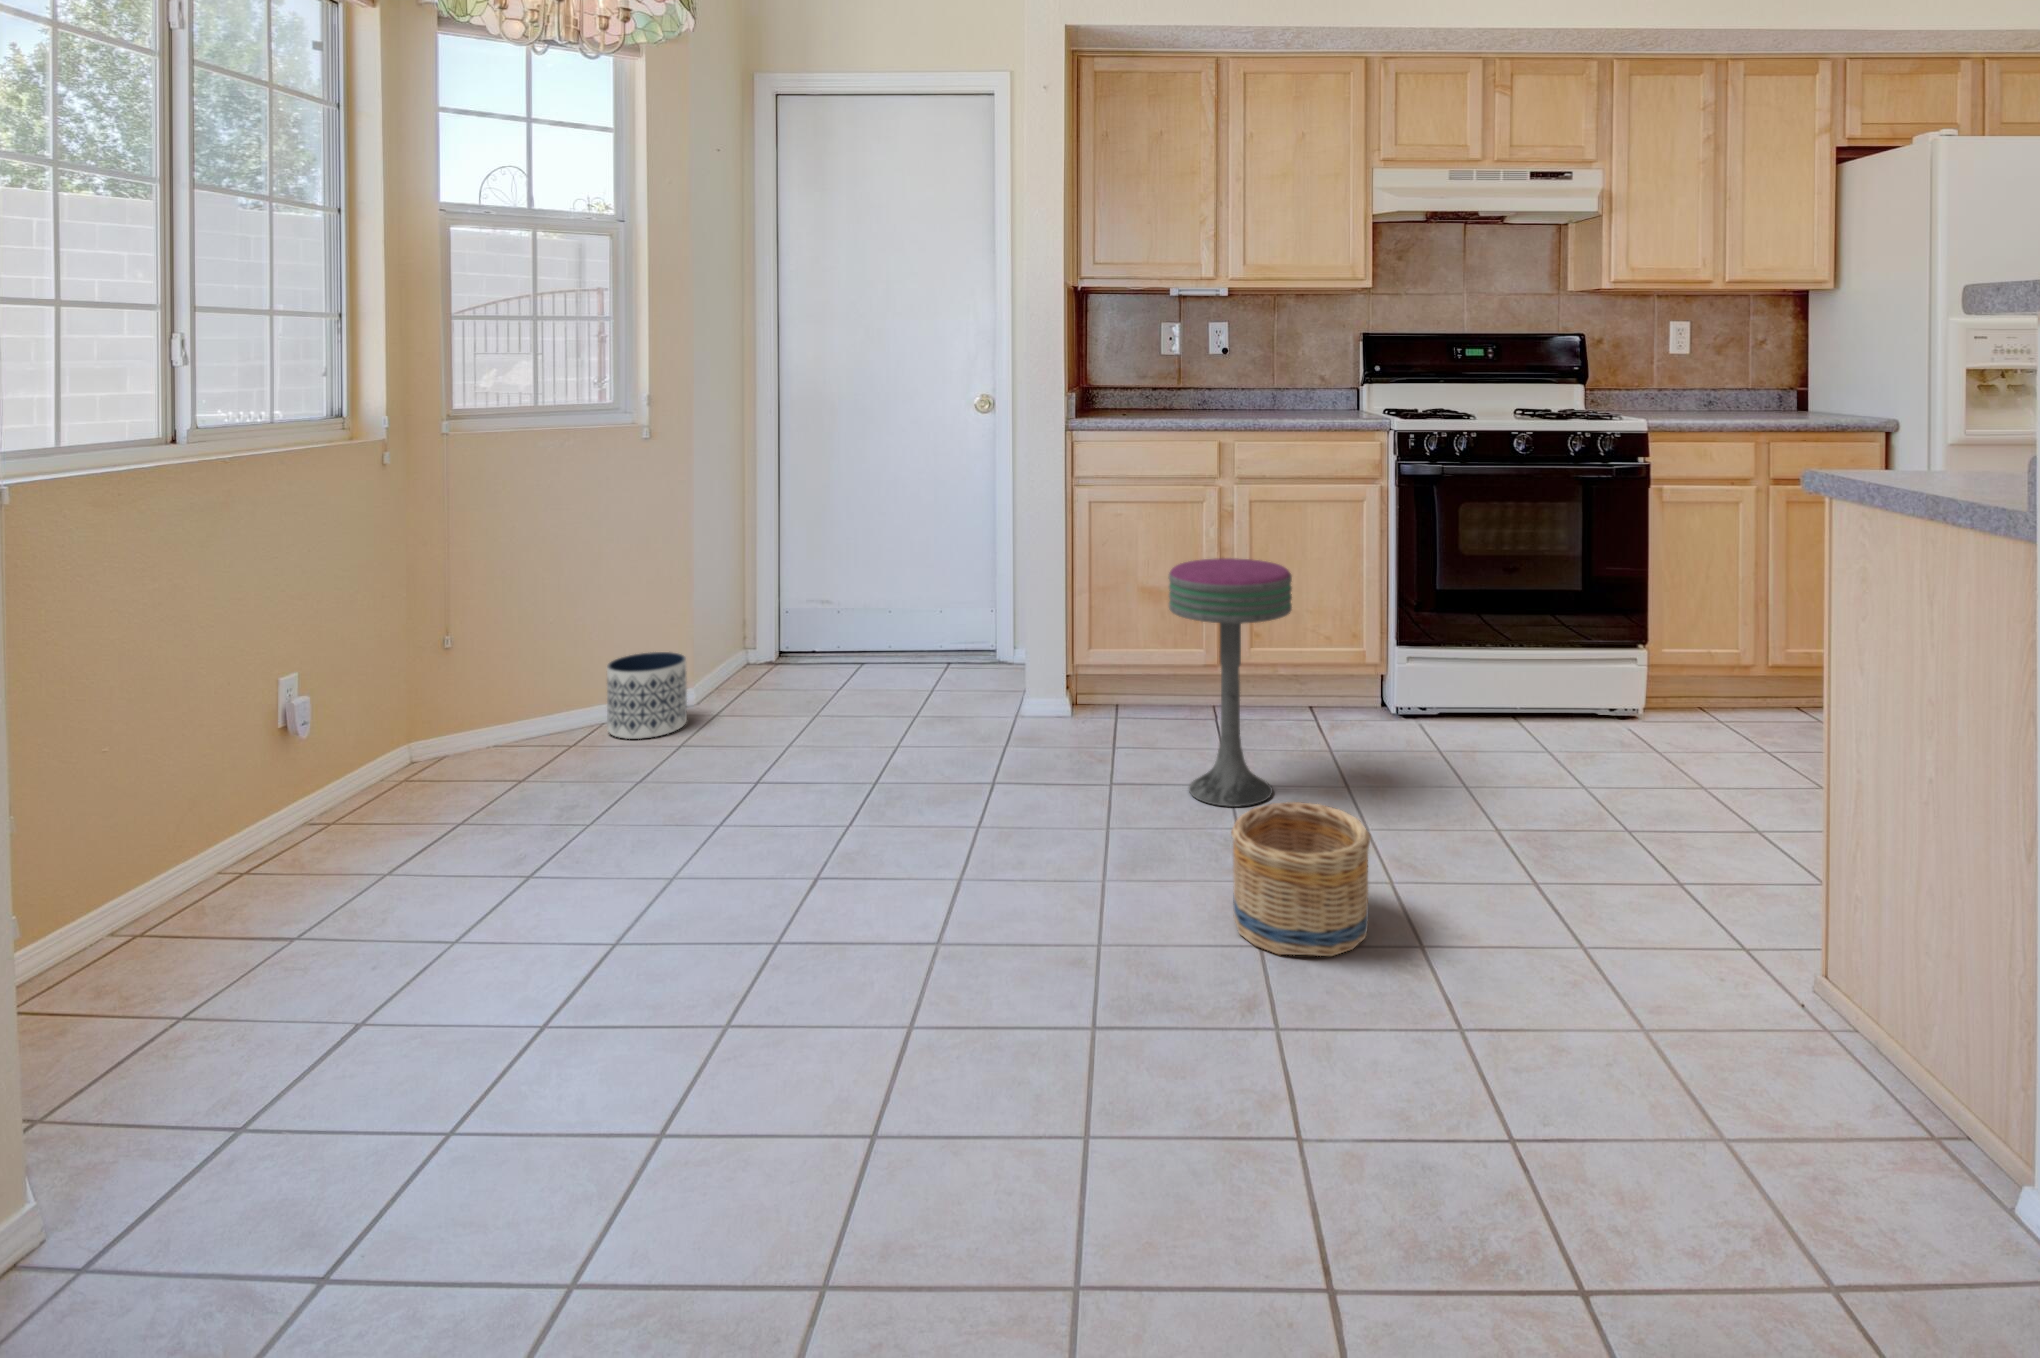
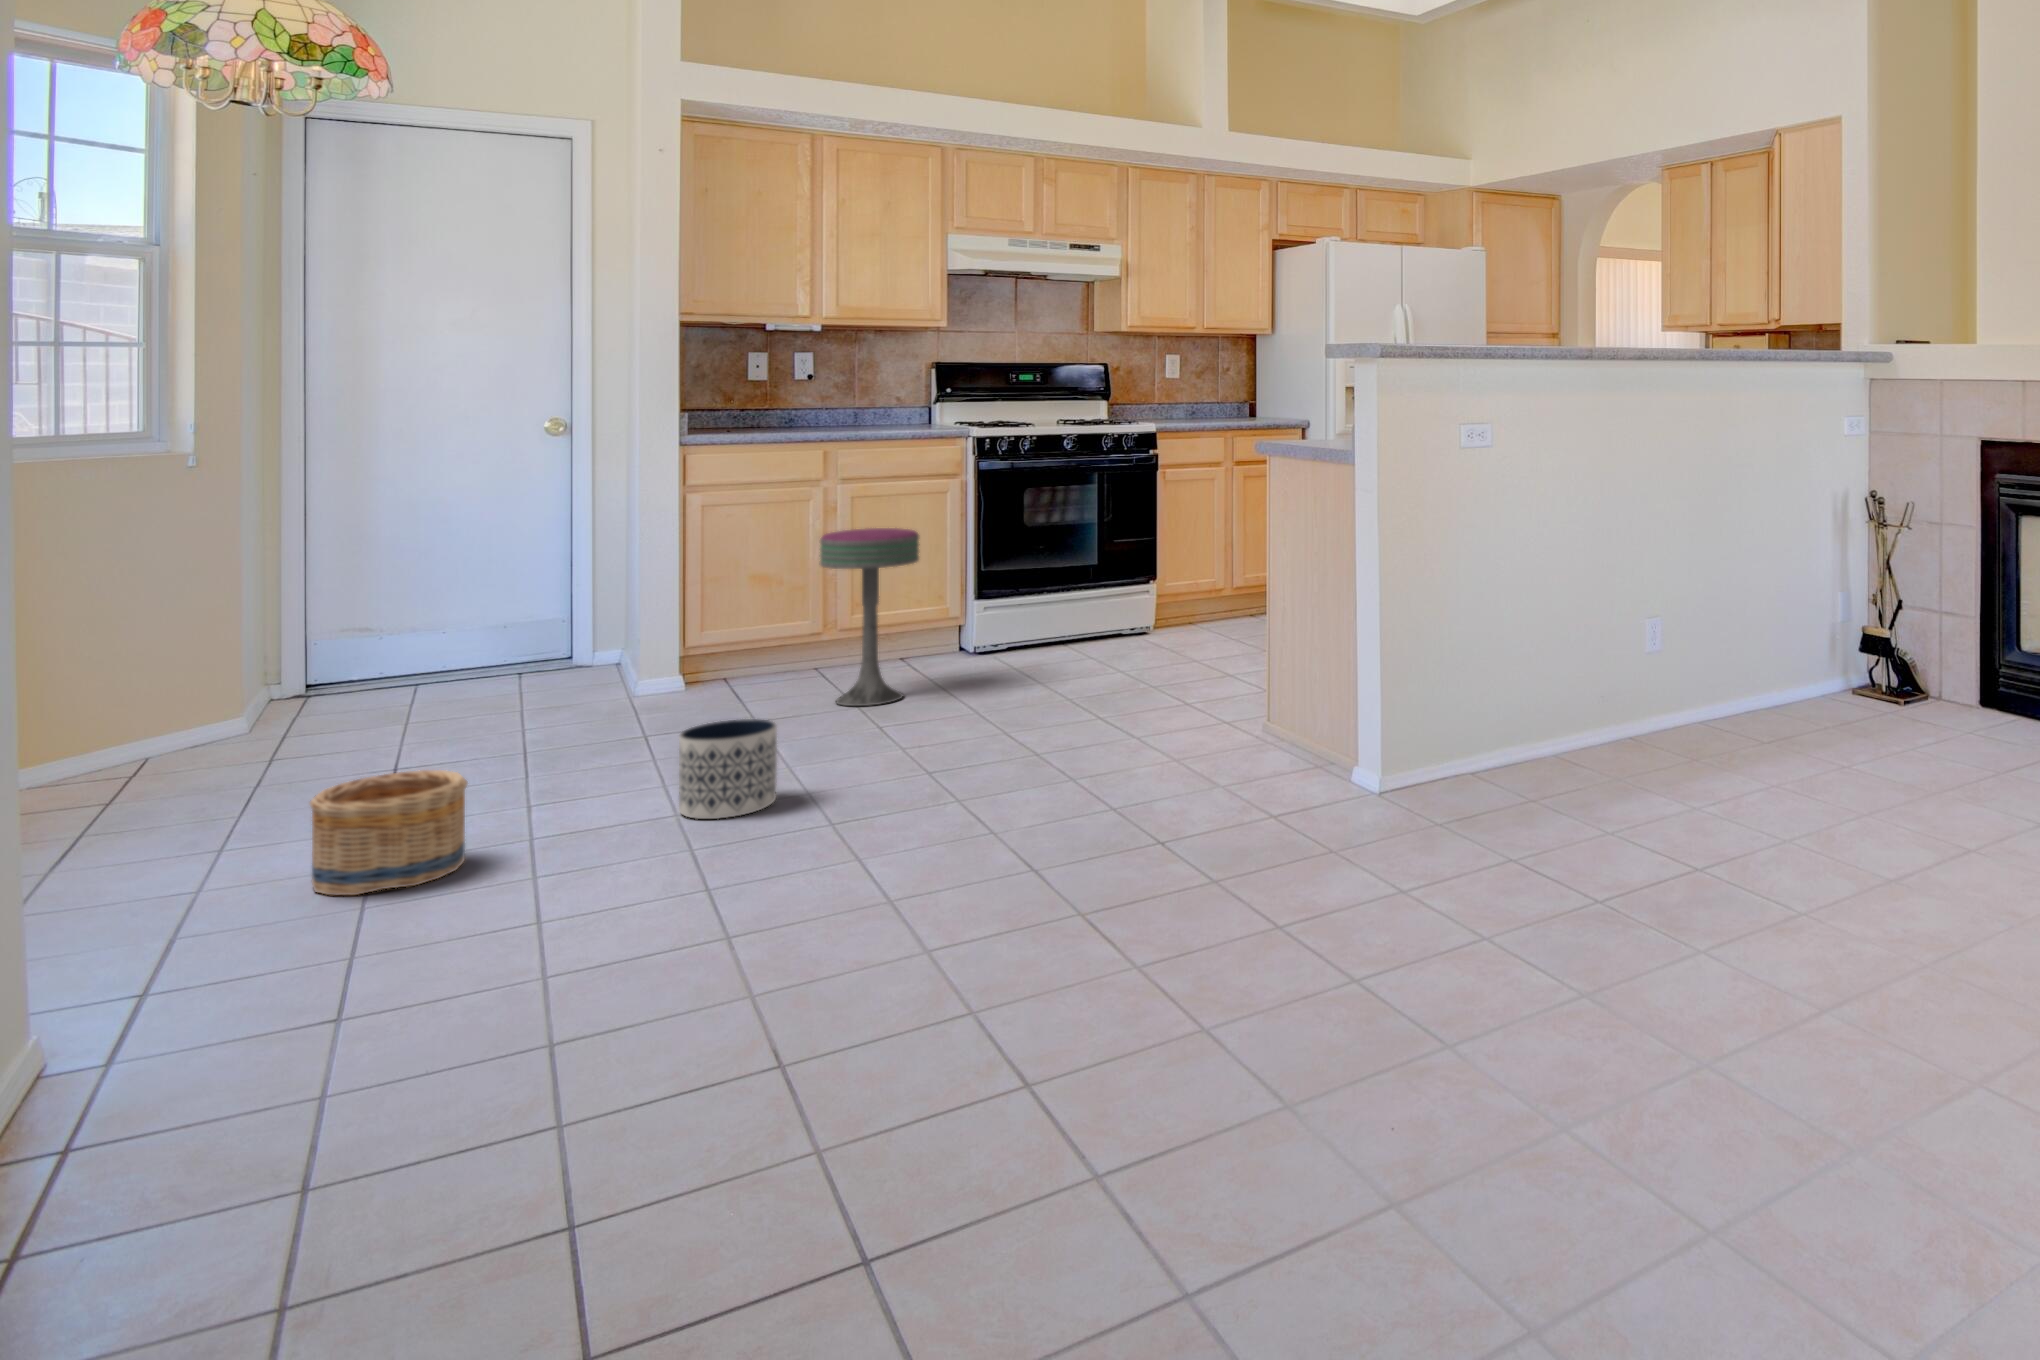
planter: present [607,652,687,739] -> present [679,719,777,819]
basket: present [1231,802,1371,956] -> present [310,770,468,896]

